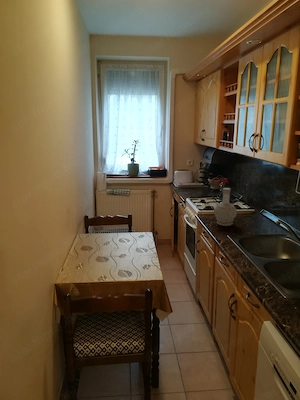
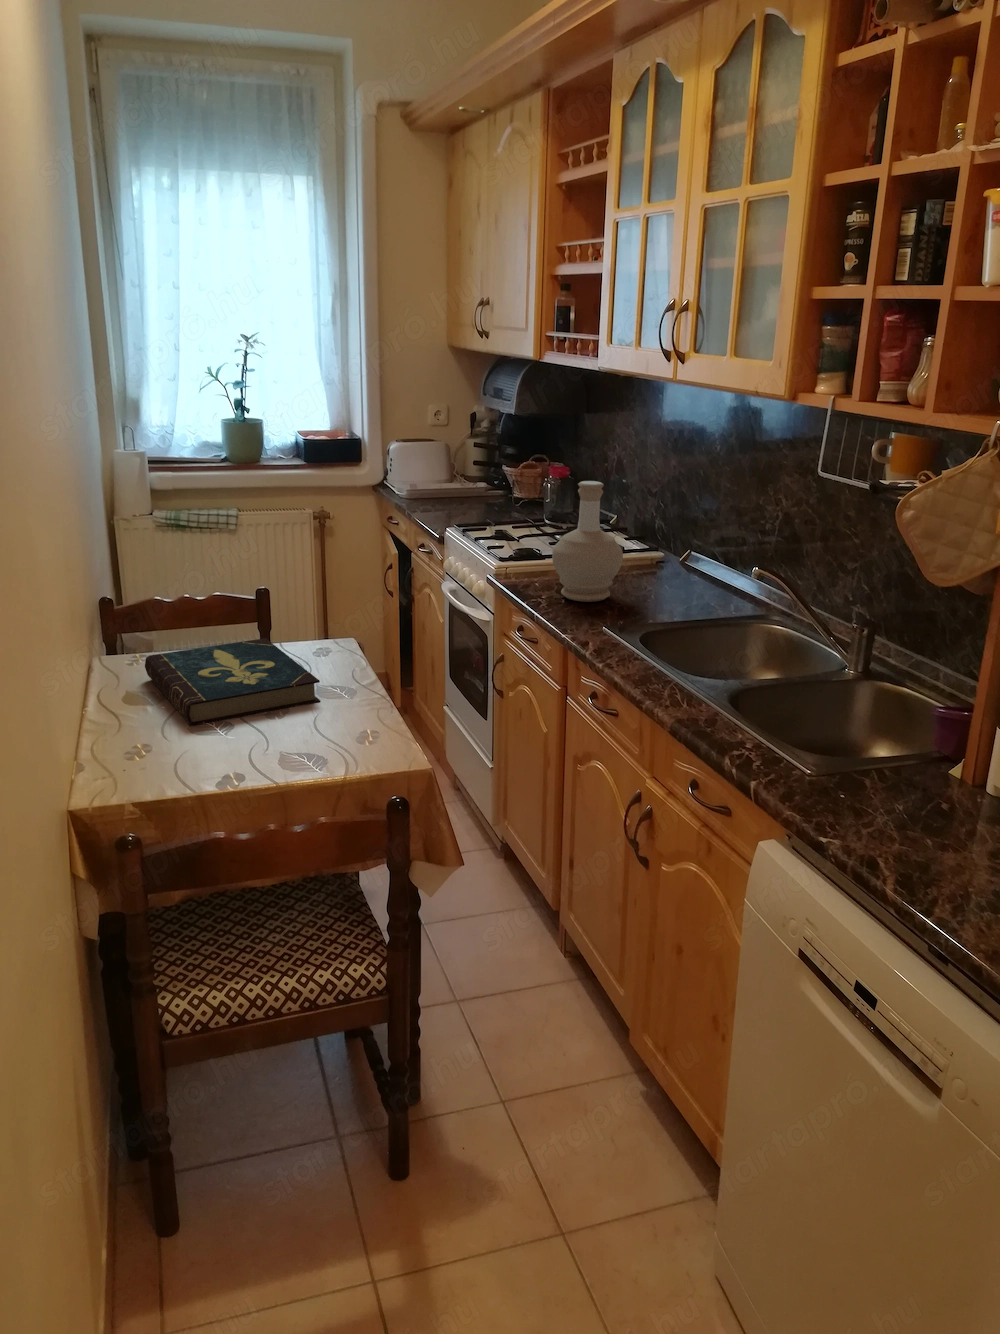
book: none [90,232,137,259] -> present [145,638,320,726]

